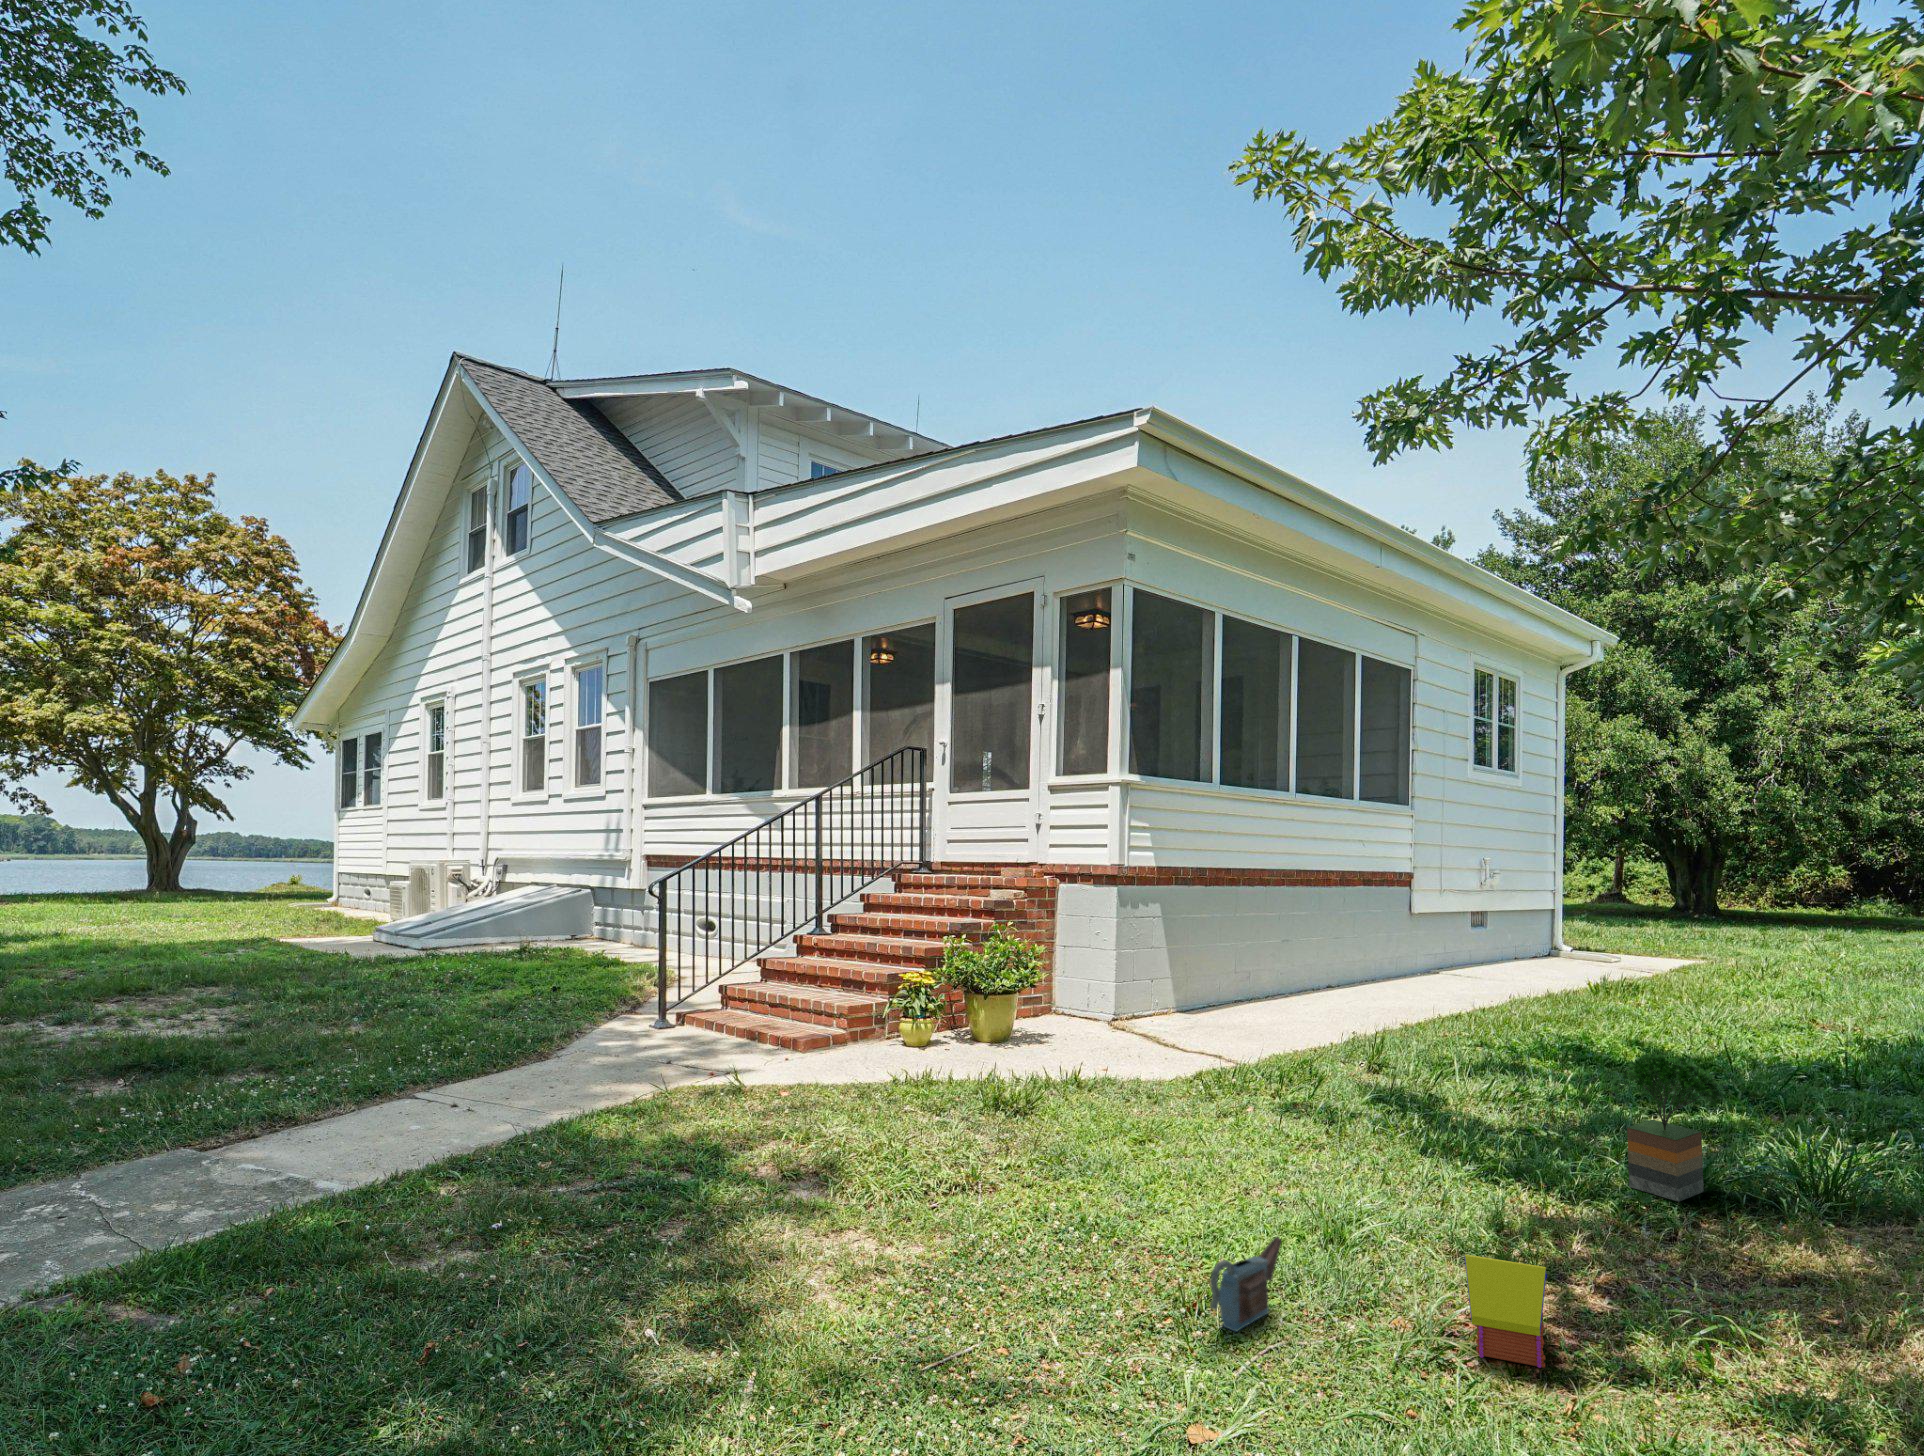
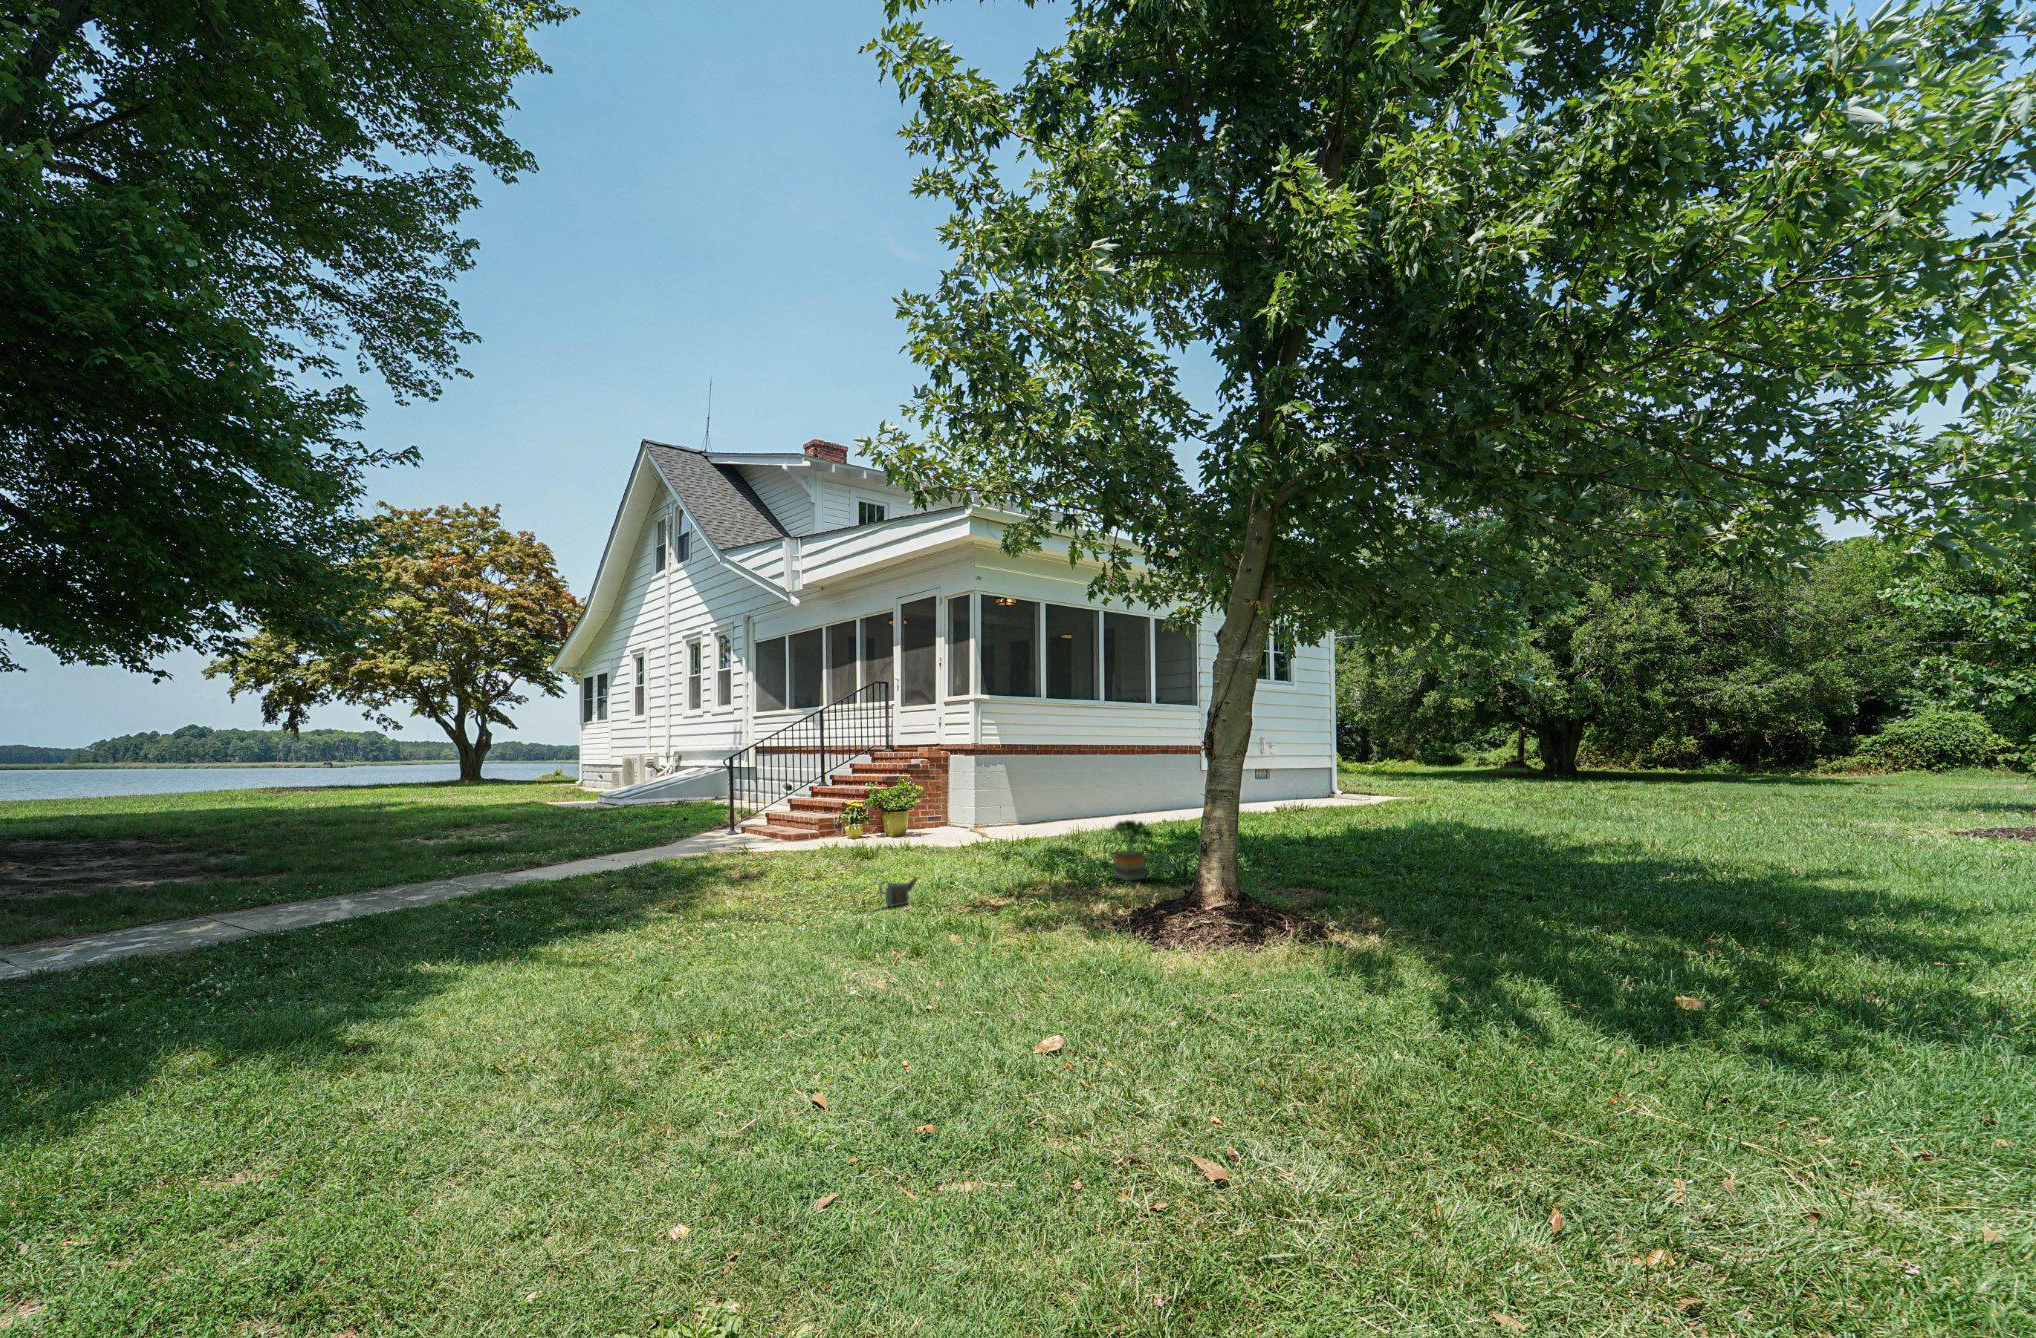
toy house: present [1465,1255,1547,1368] -> none [966,878,1003,914]

